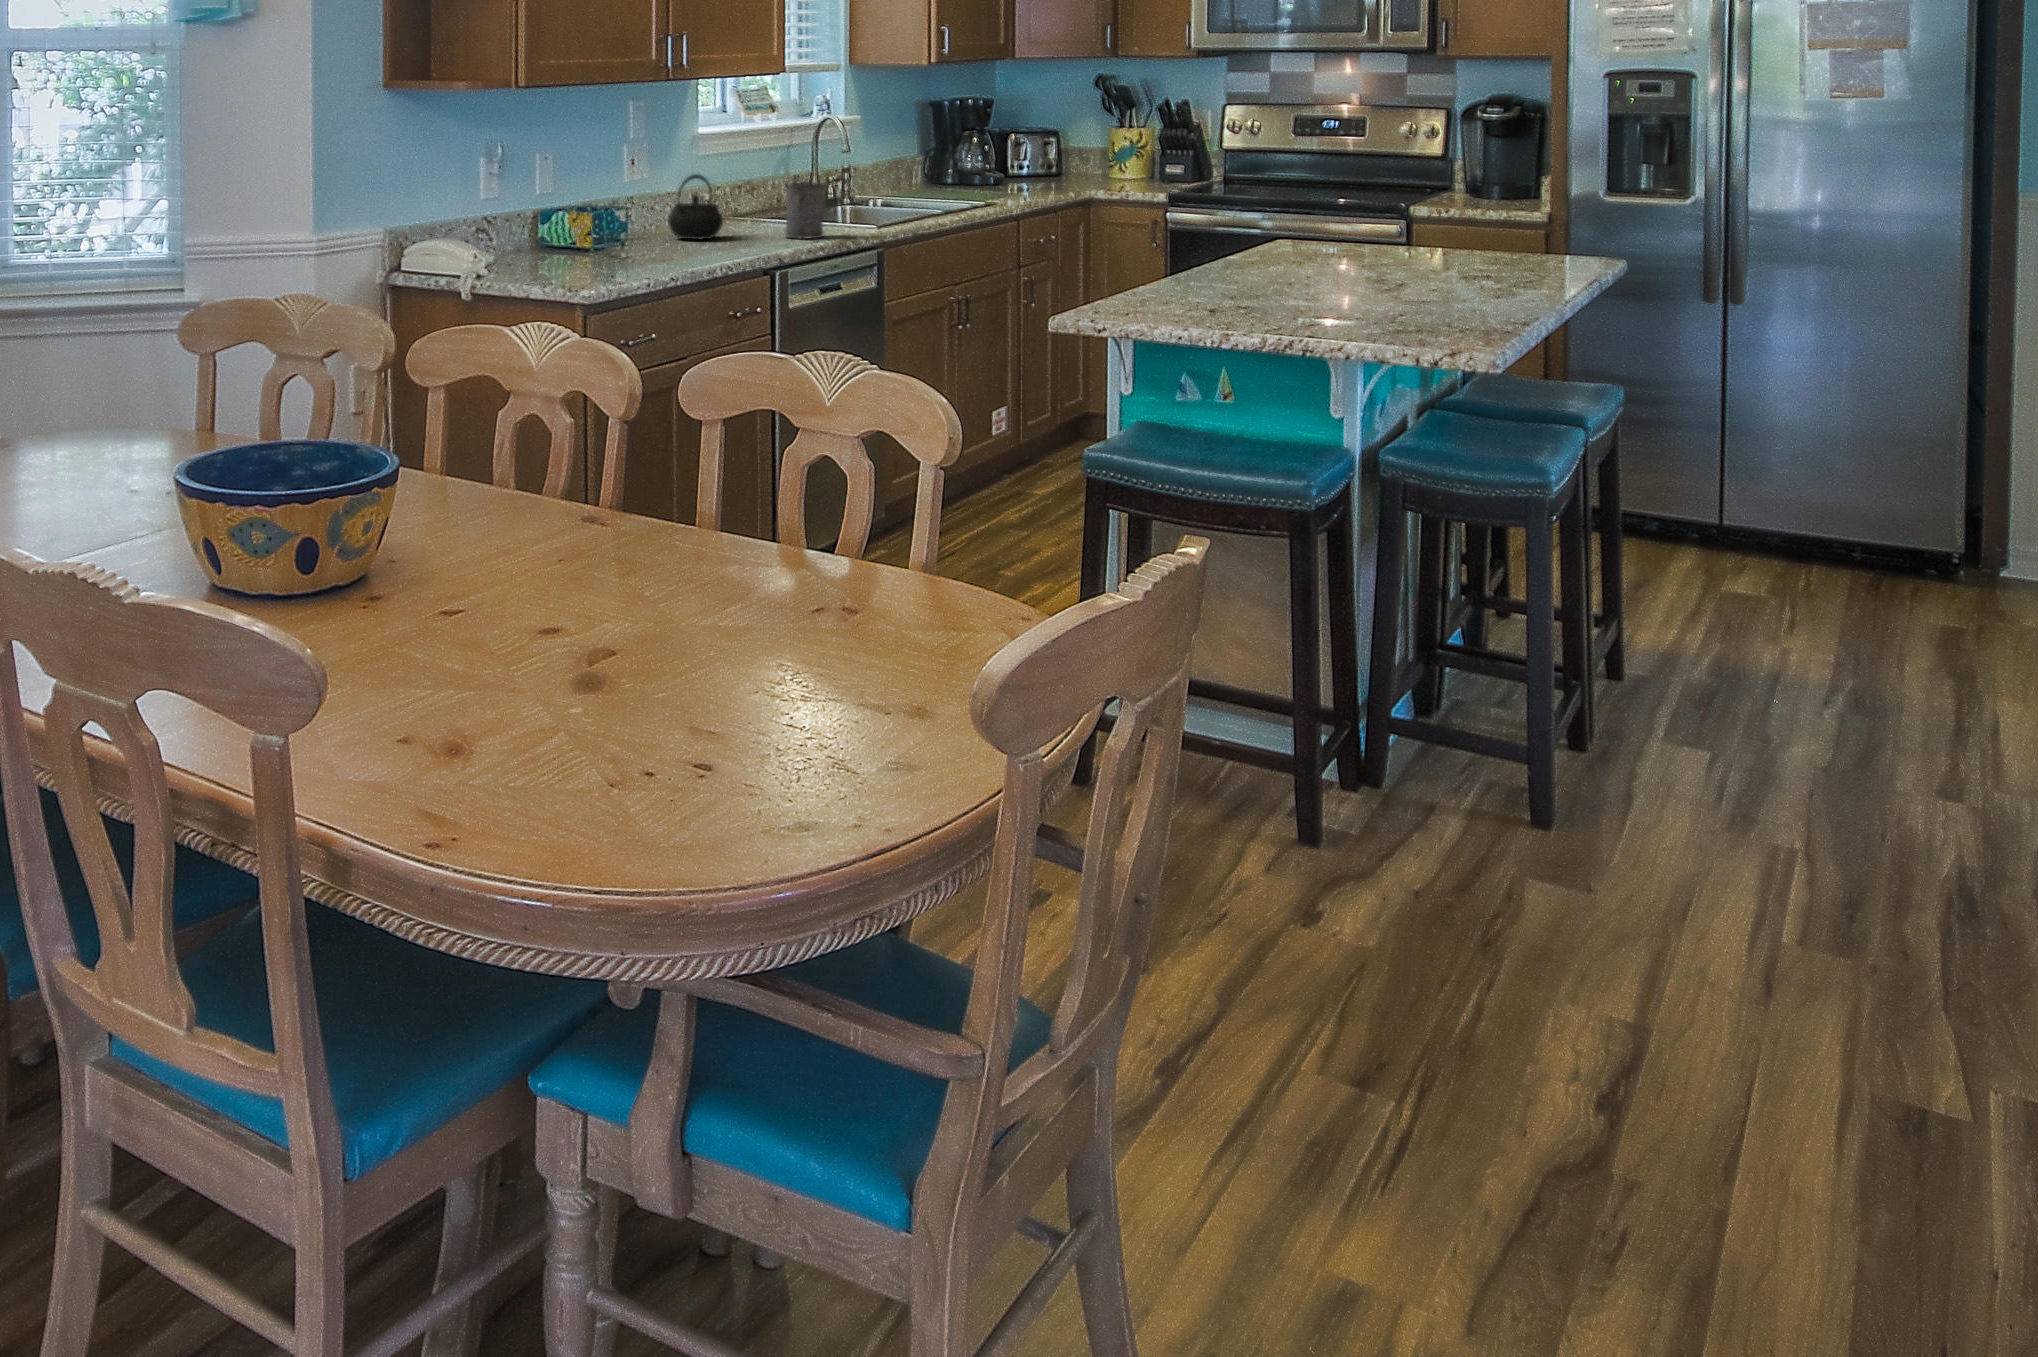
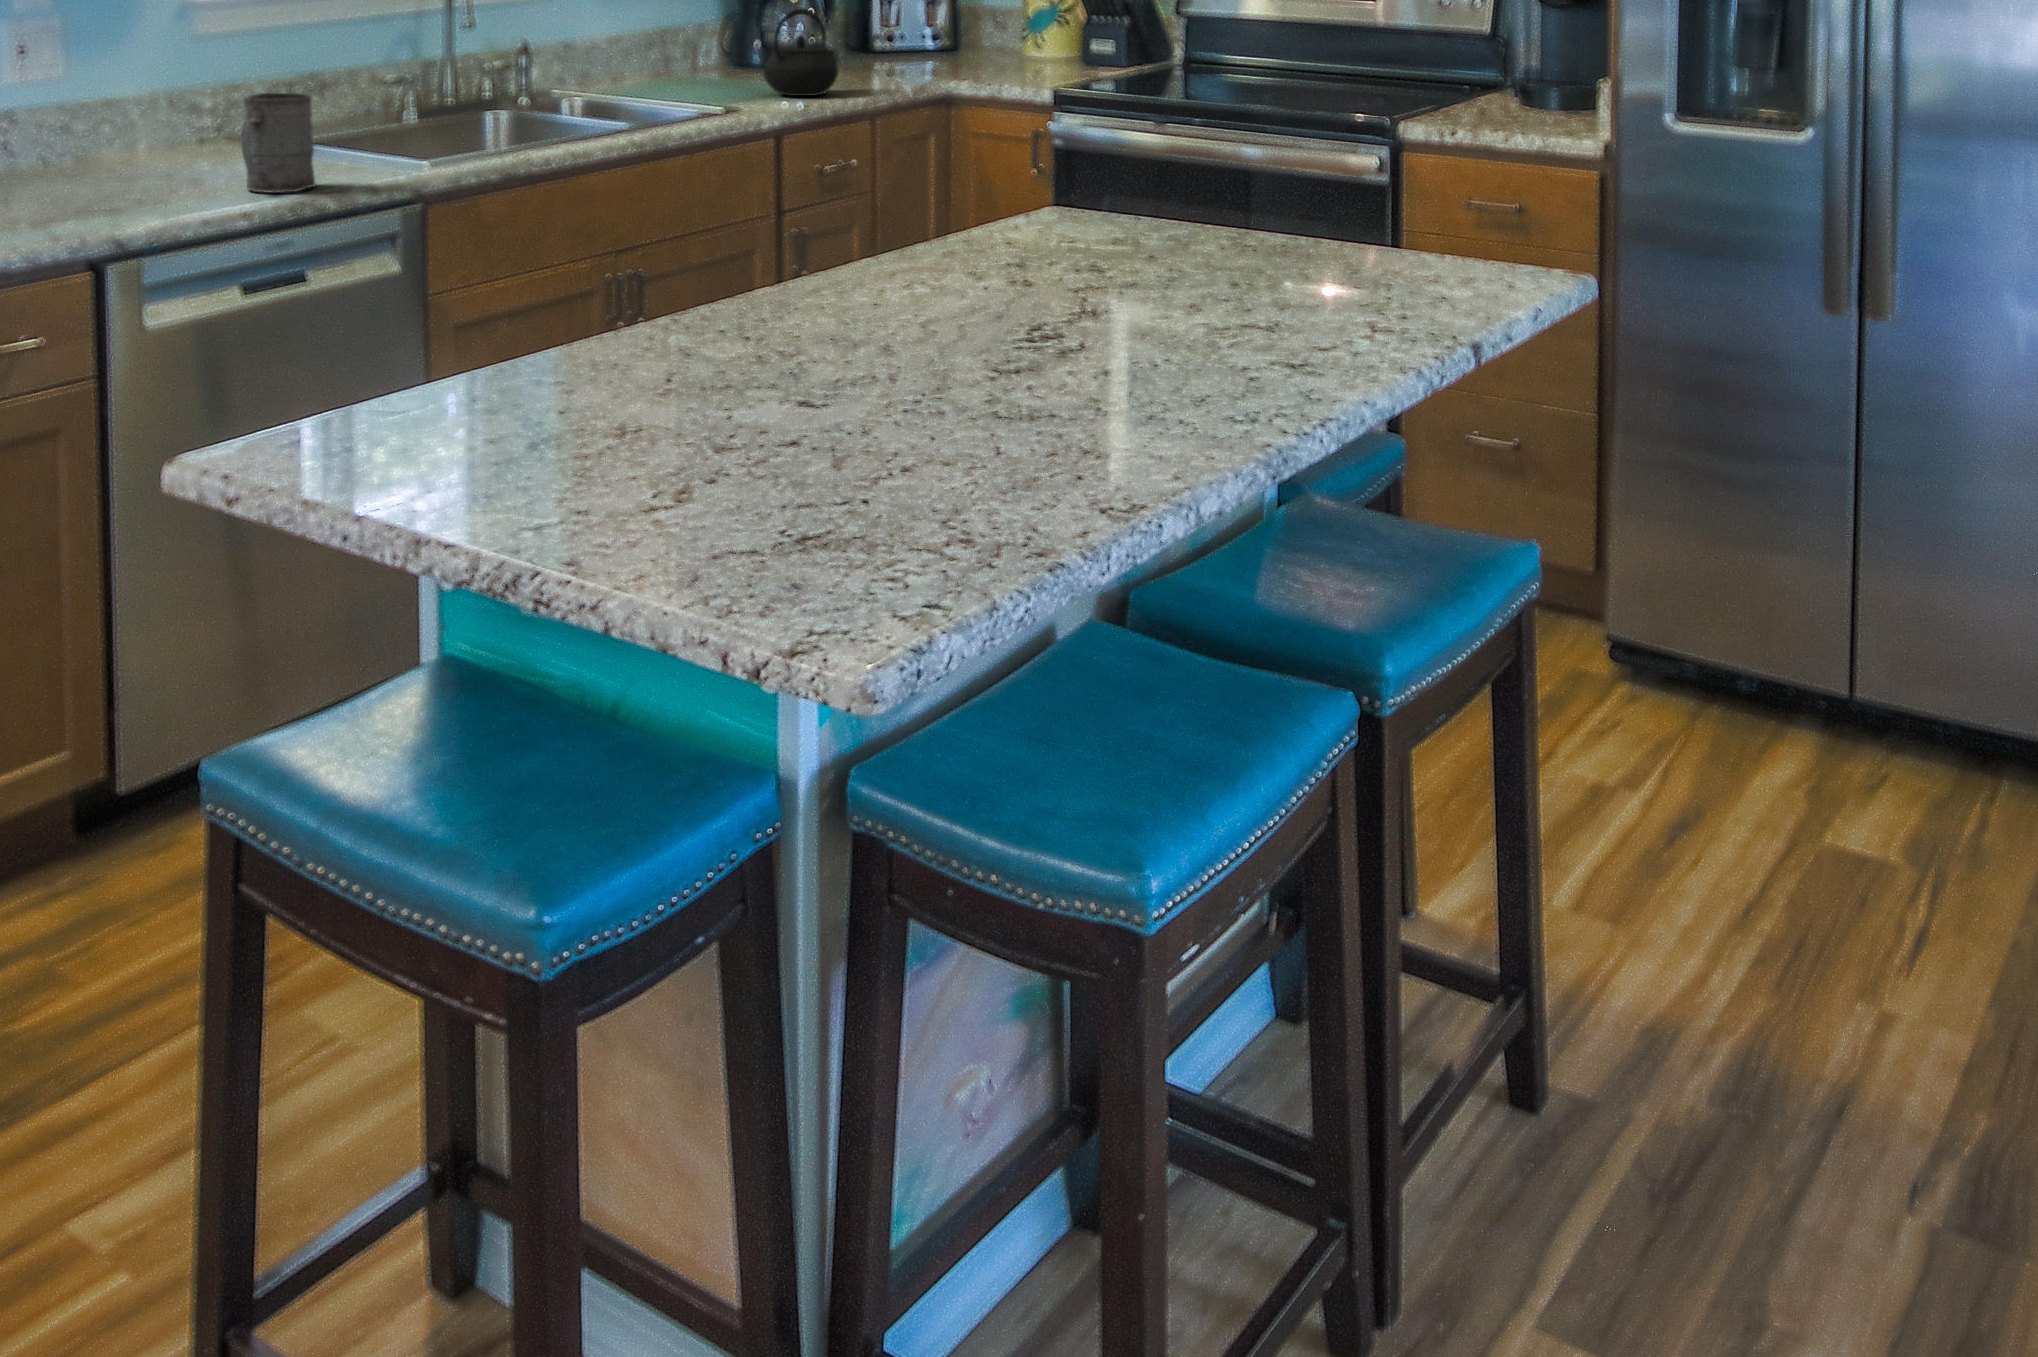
kettle: present [668,174,723,239] -> present [764,8,838,96]

